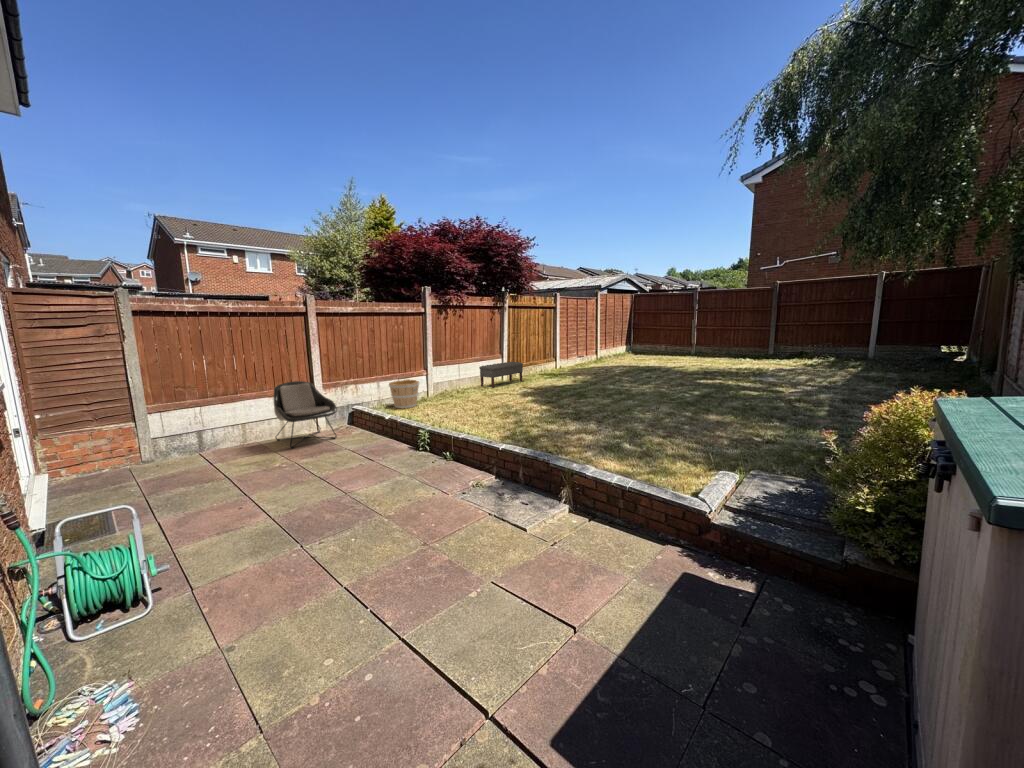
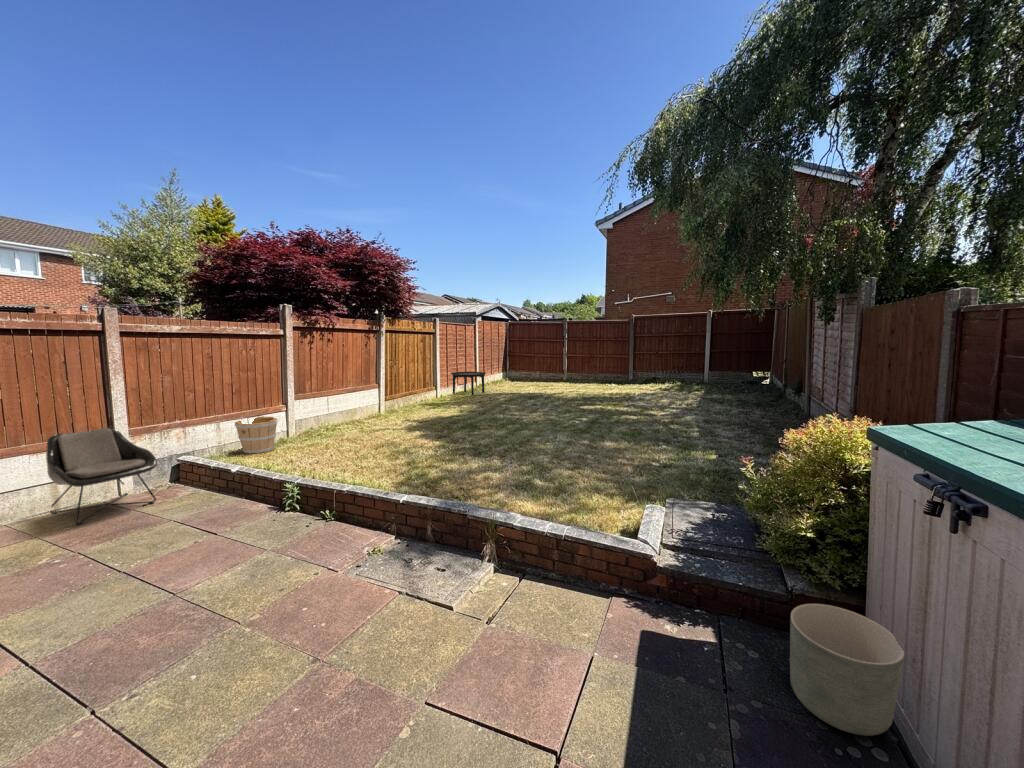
round table: none [573,345,607,367] -> present [451,372,486,395]
bench: present [479,362,523,388] -> none [351,391,402,422]
planter: none [801,557,908,671] -> present [790,604,904,736]

